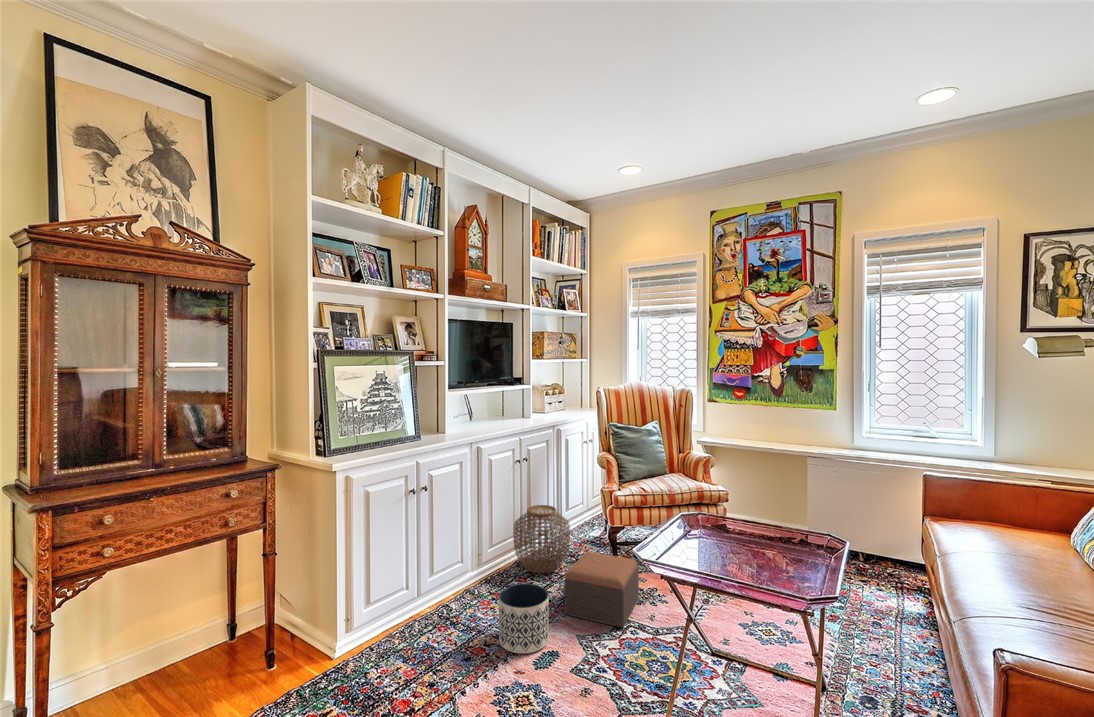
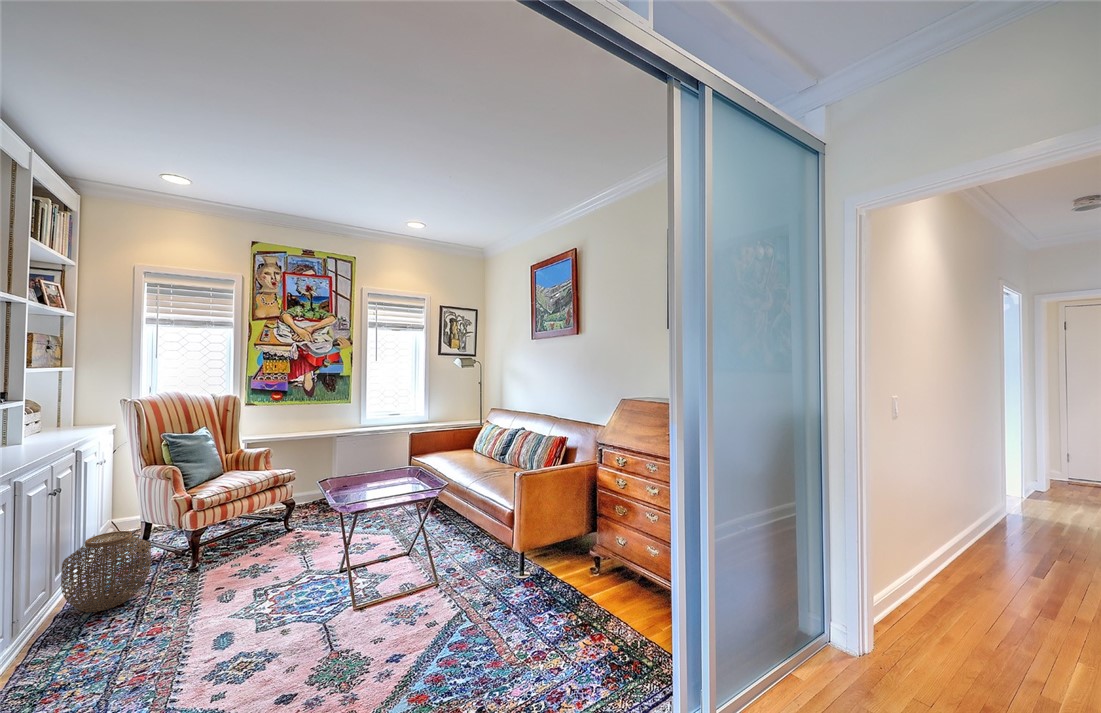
footstool: present [564,552,639,627] -> none [190,541,265,612]
planter: present [499,584,549,654] -> none [148,587,213,658]

